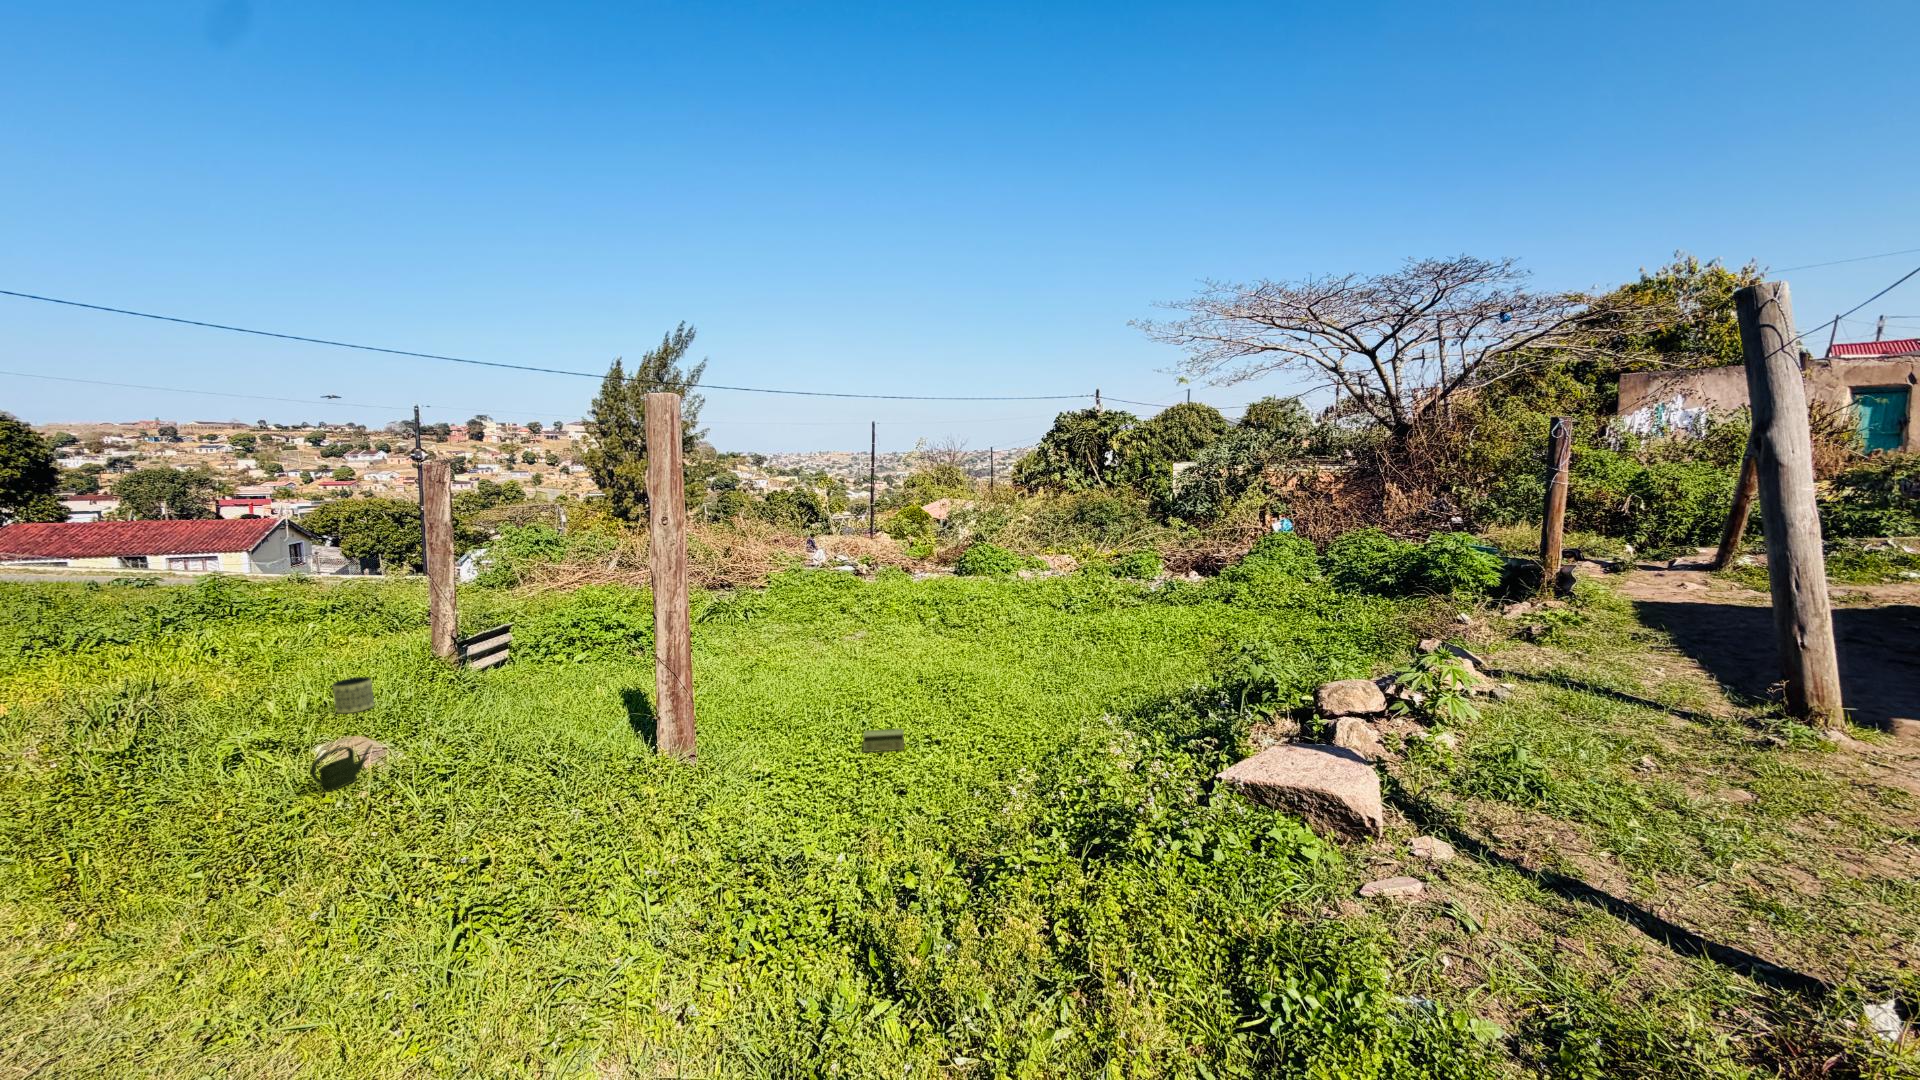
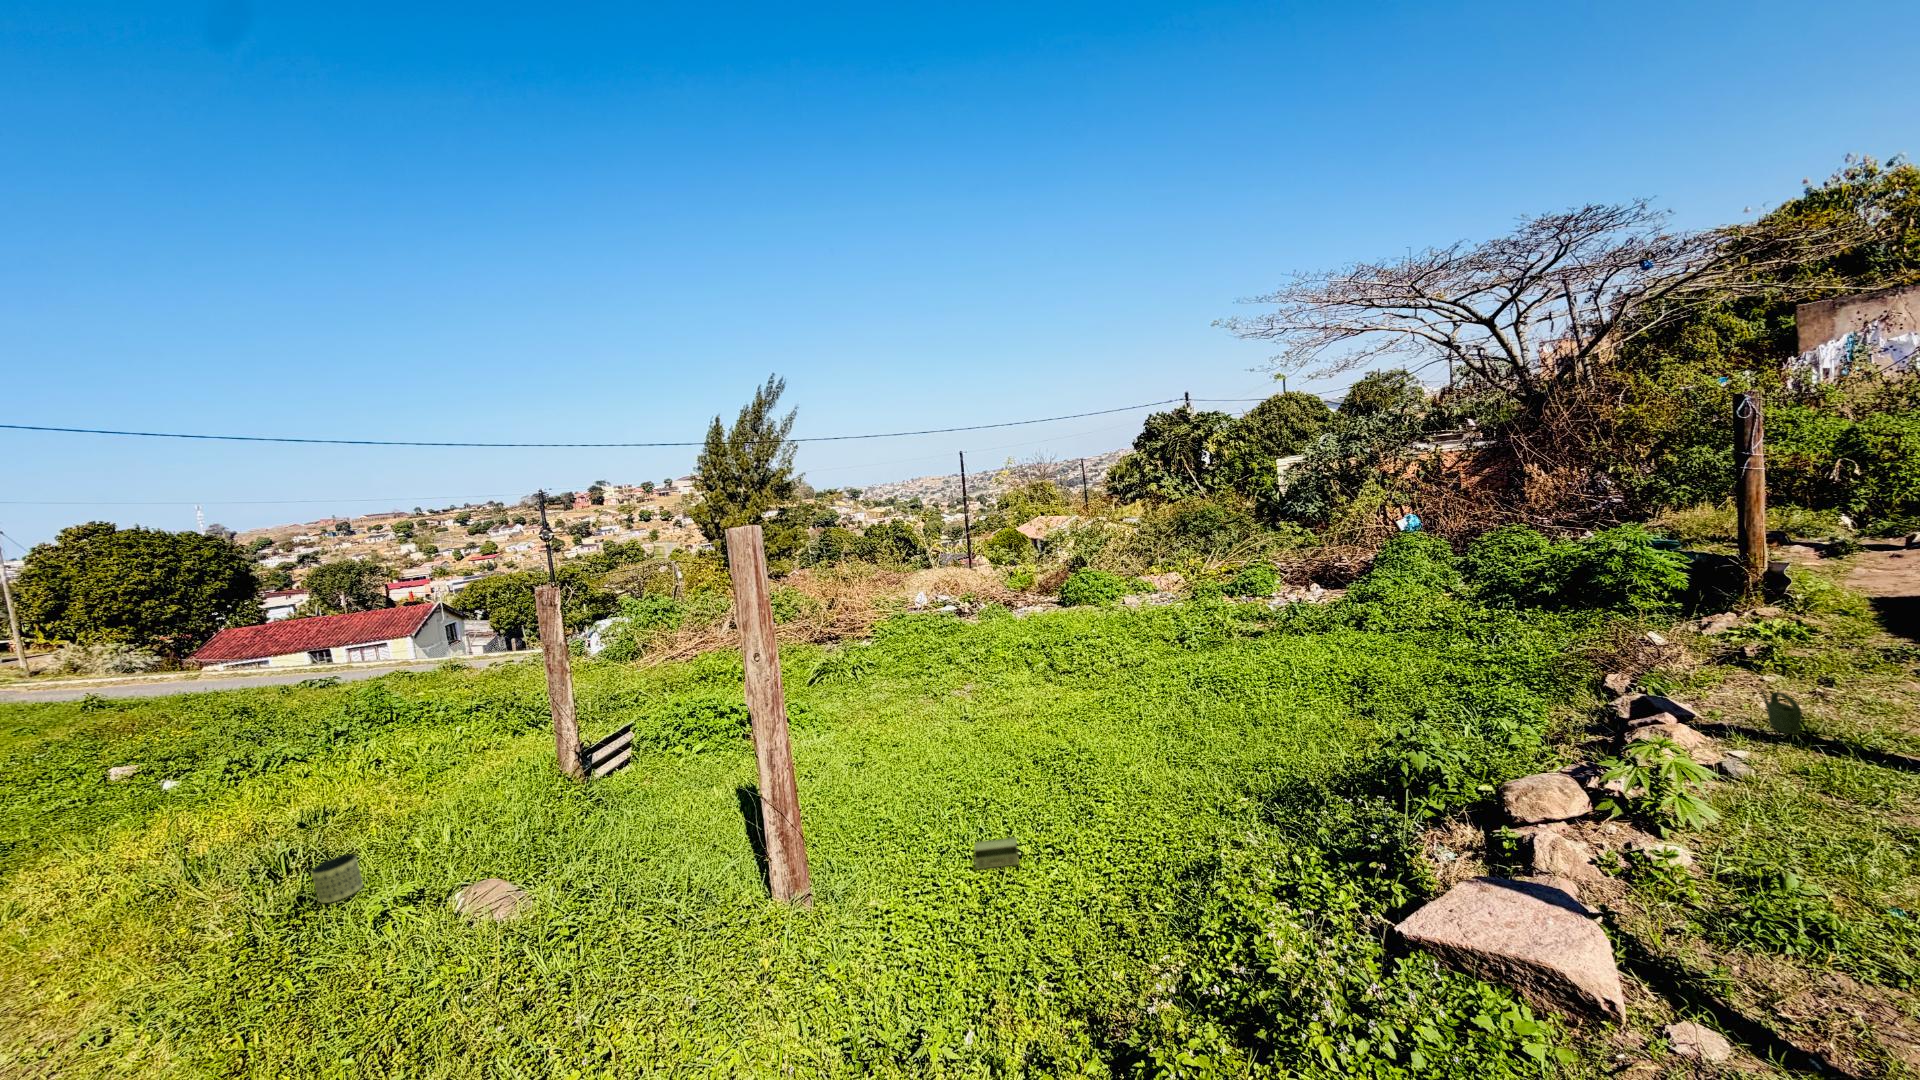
planter: present [333,677,374,713] -> present [312,854,363,903]
watering can: present [310,745,372,791] -> present [1761,691,1802,734]

